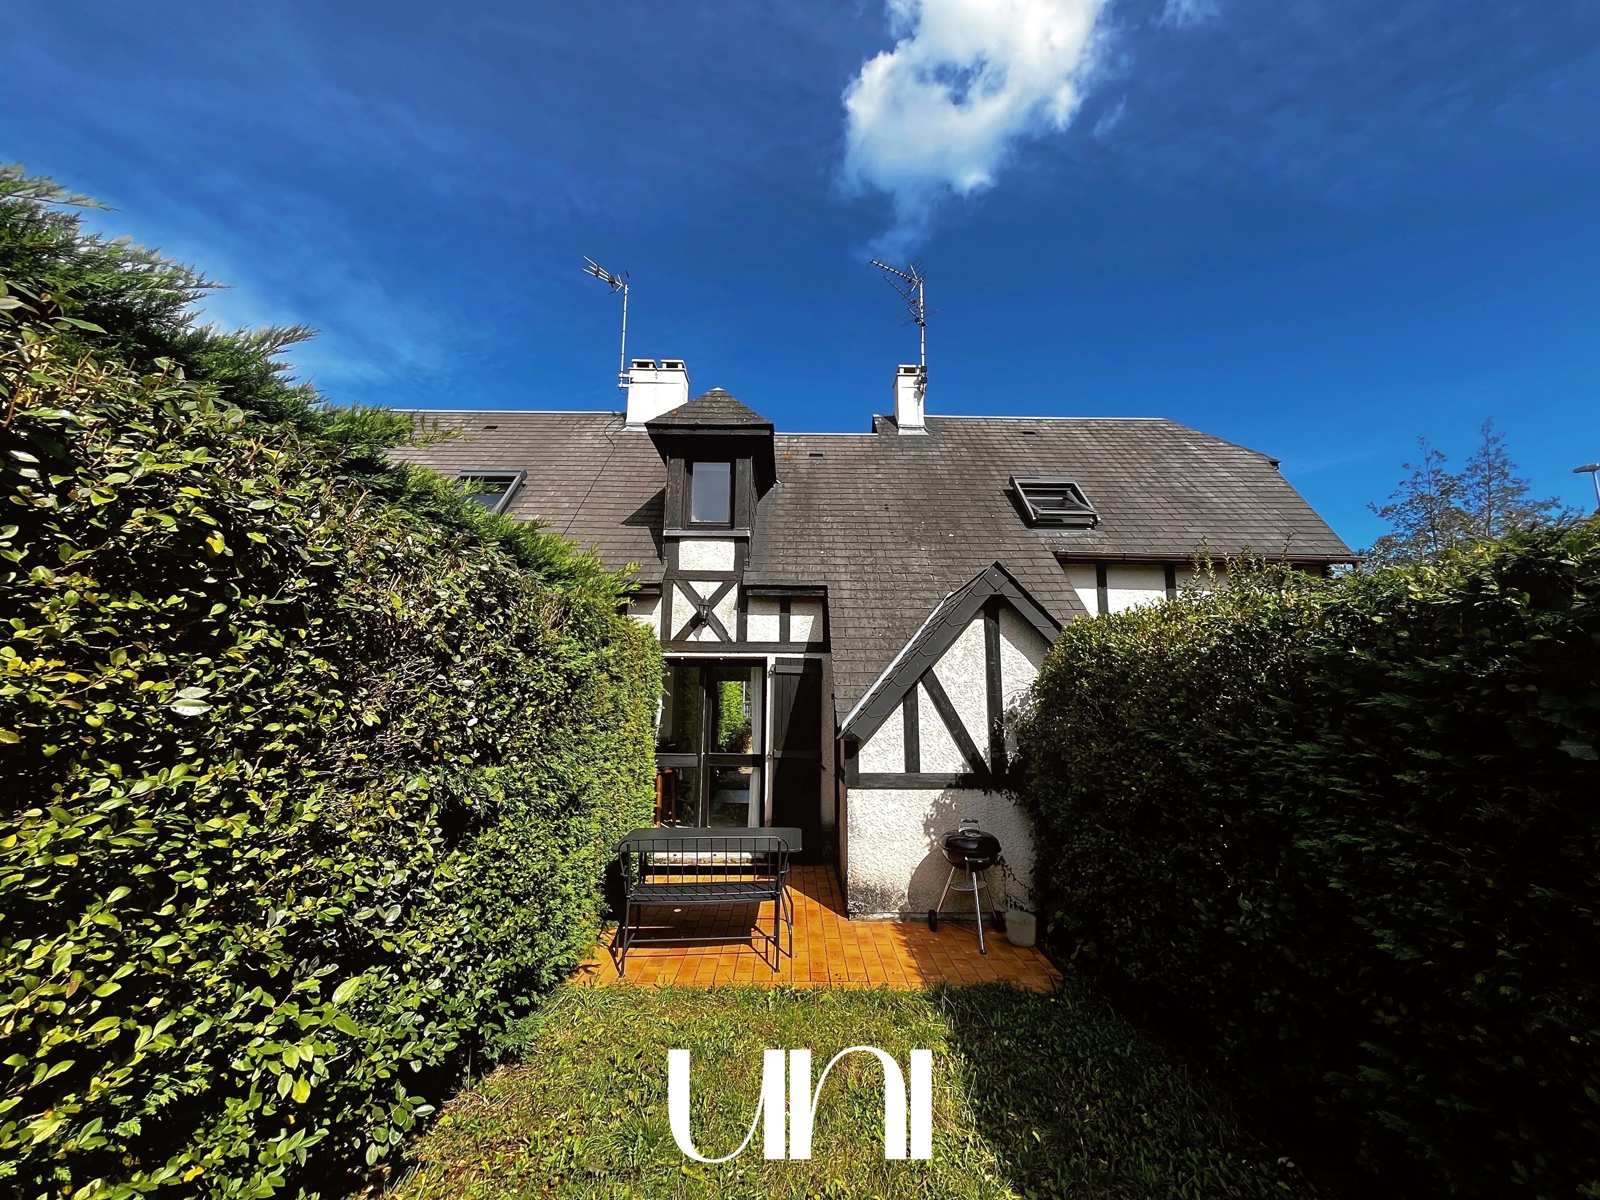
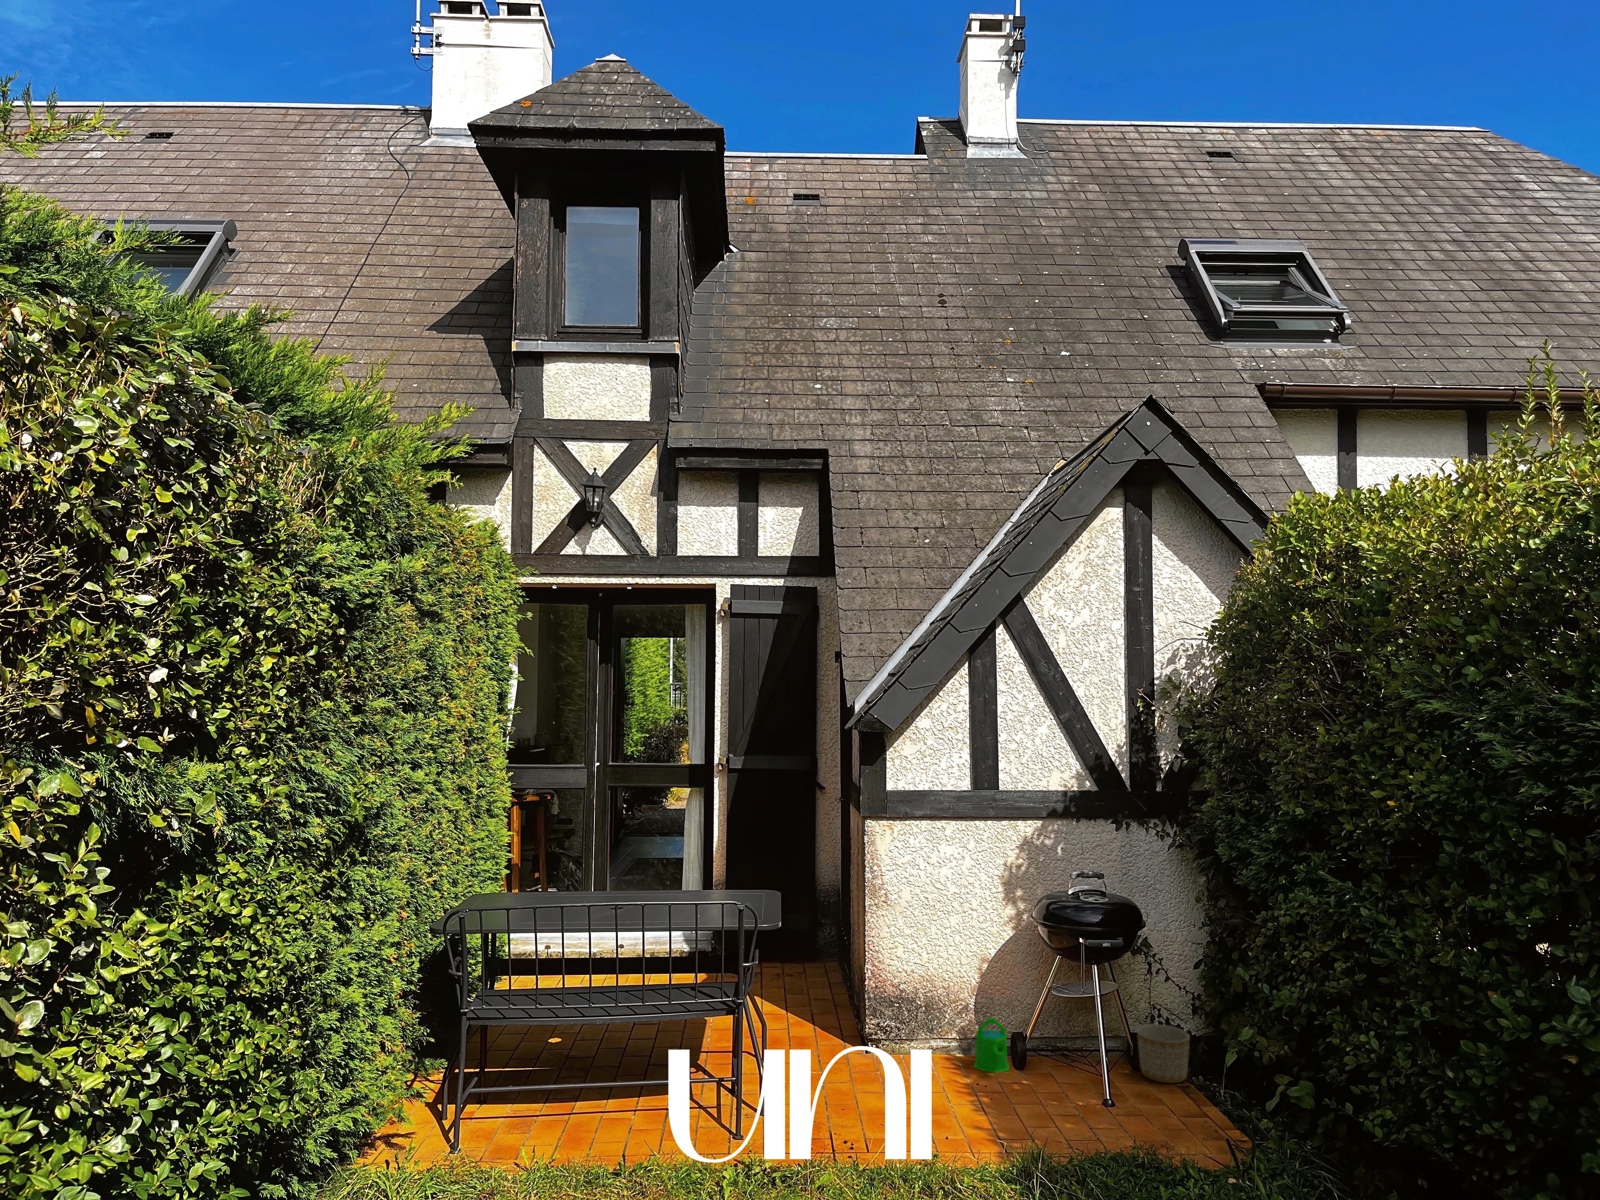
watering can: none [912,906,933,940] -> present [974,1018,1009,1073]

